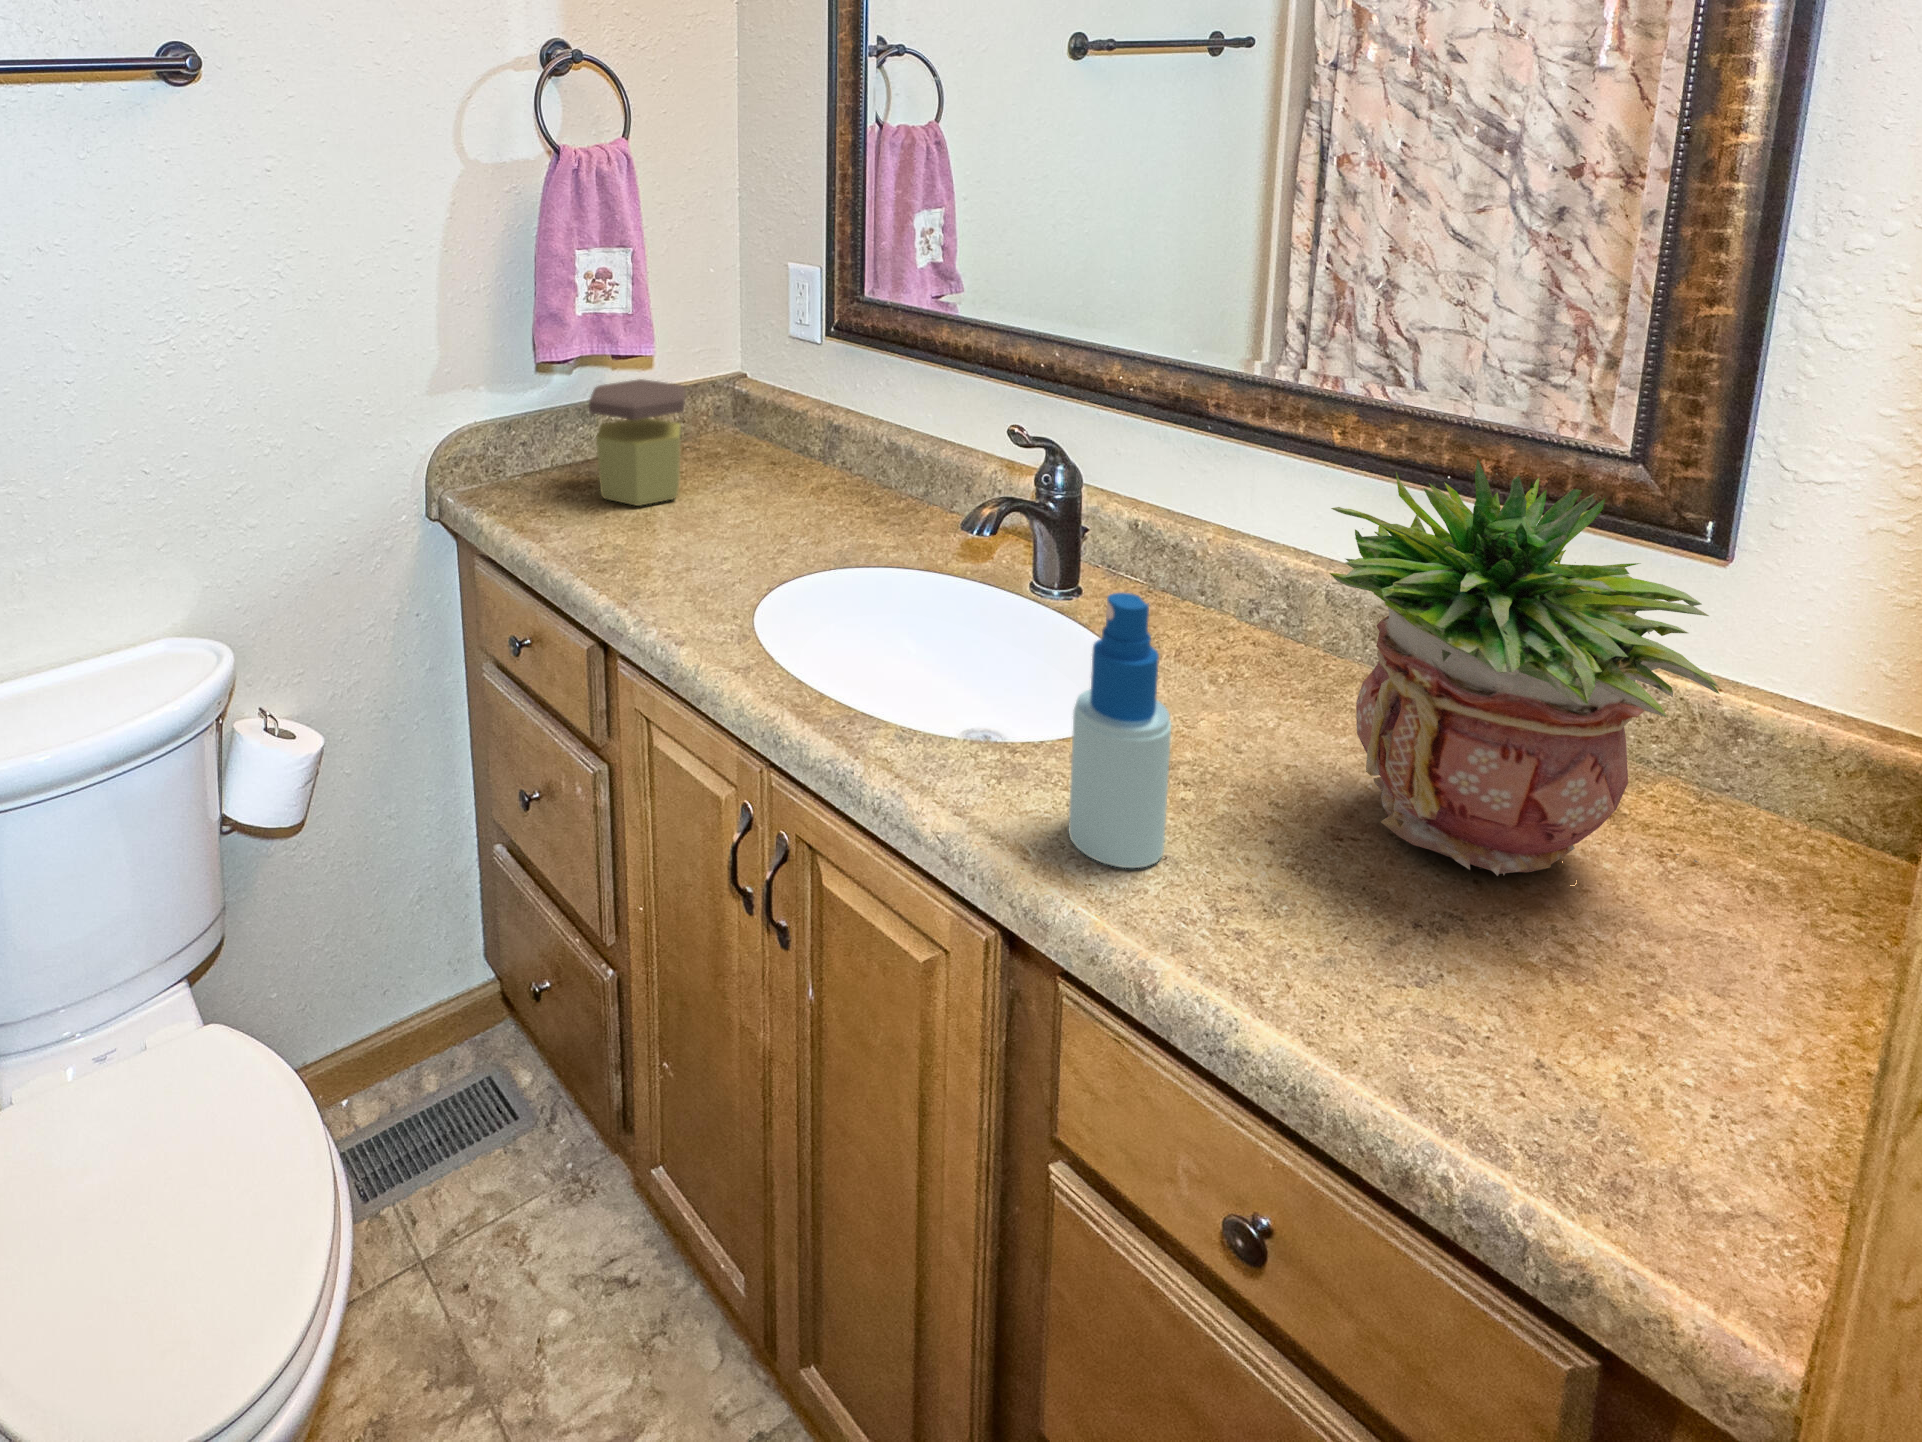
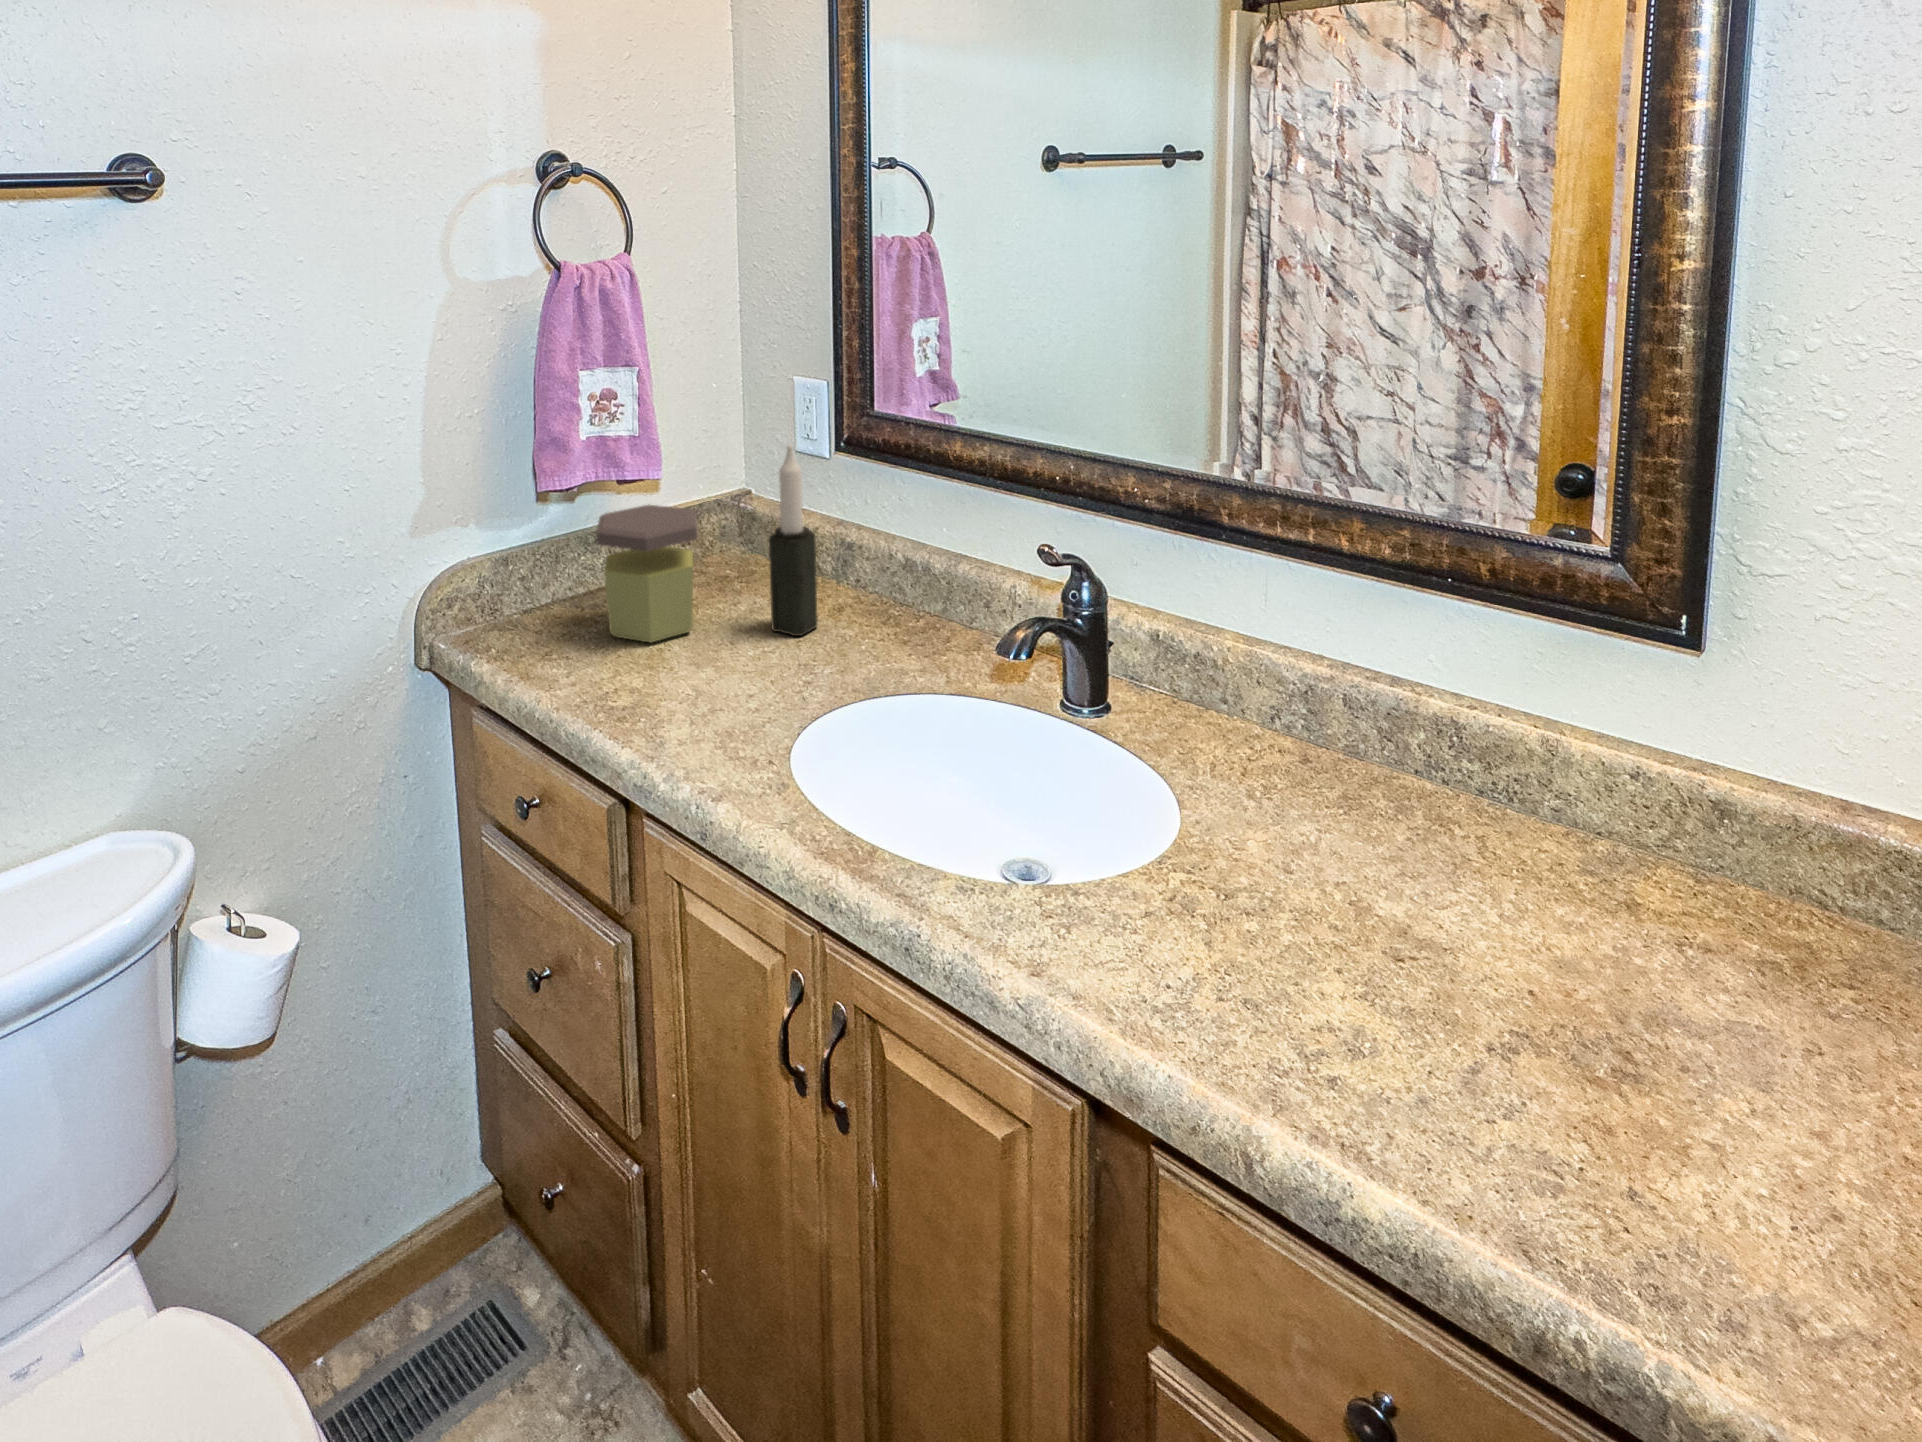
candle: none [752,325,798,508] -> present [769,444,818,636]
potted plant: present [1330,459,1719,890] -> none [1368,572,1739,996]
spray bottle: present [1068,593,1171,868] -> none [1149,729,1247,1019]

